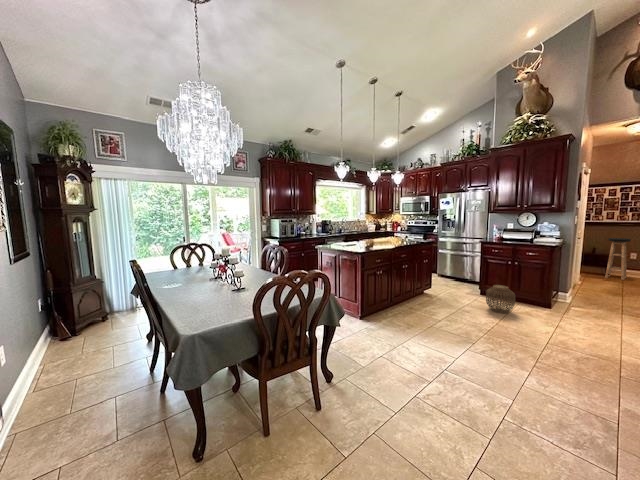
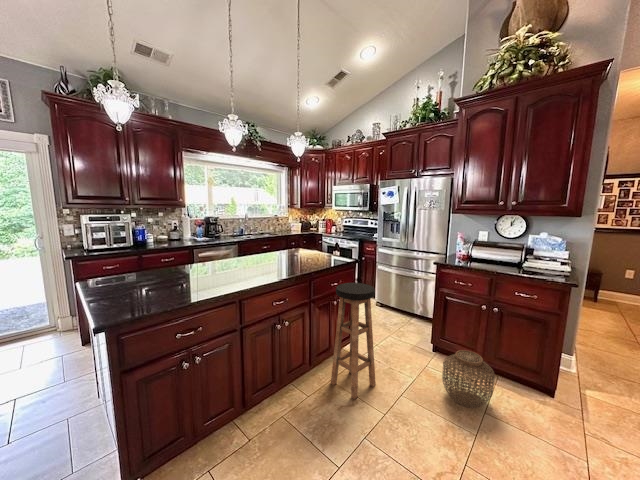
bar stool: present [605,238,631,280] -> present [331,283,376,399]

